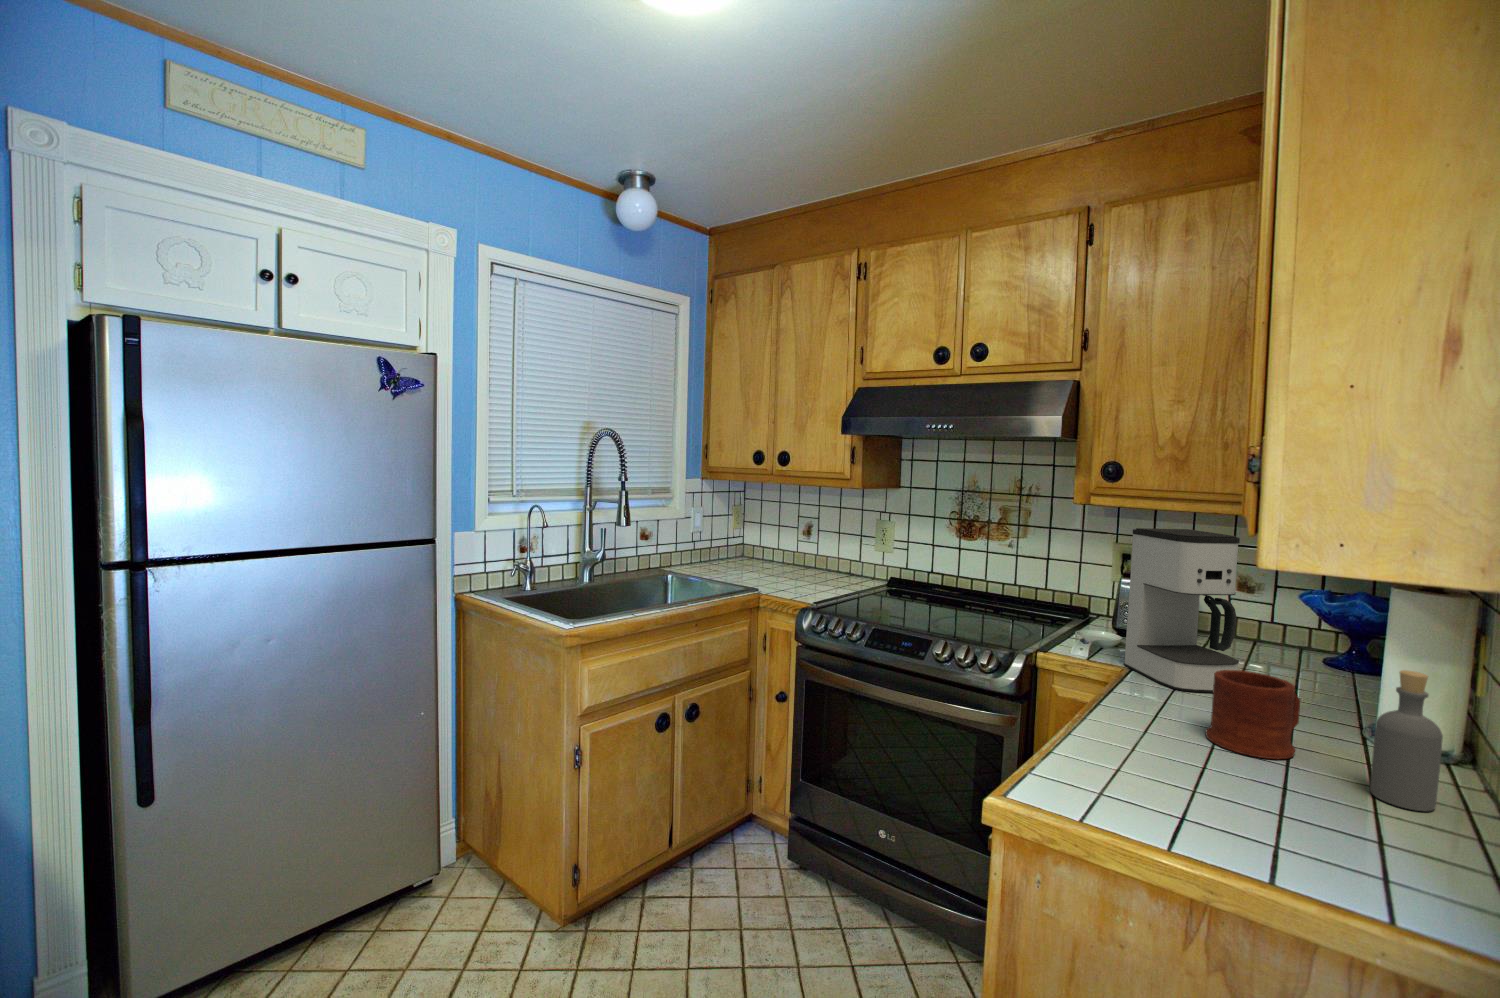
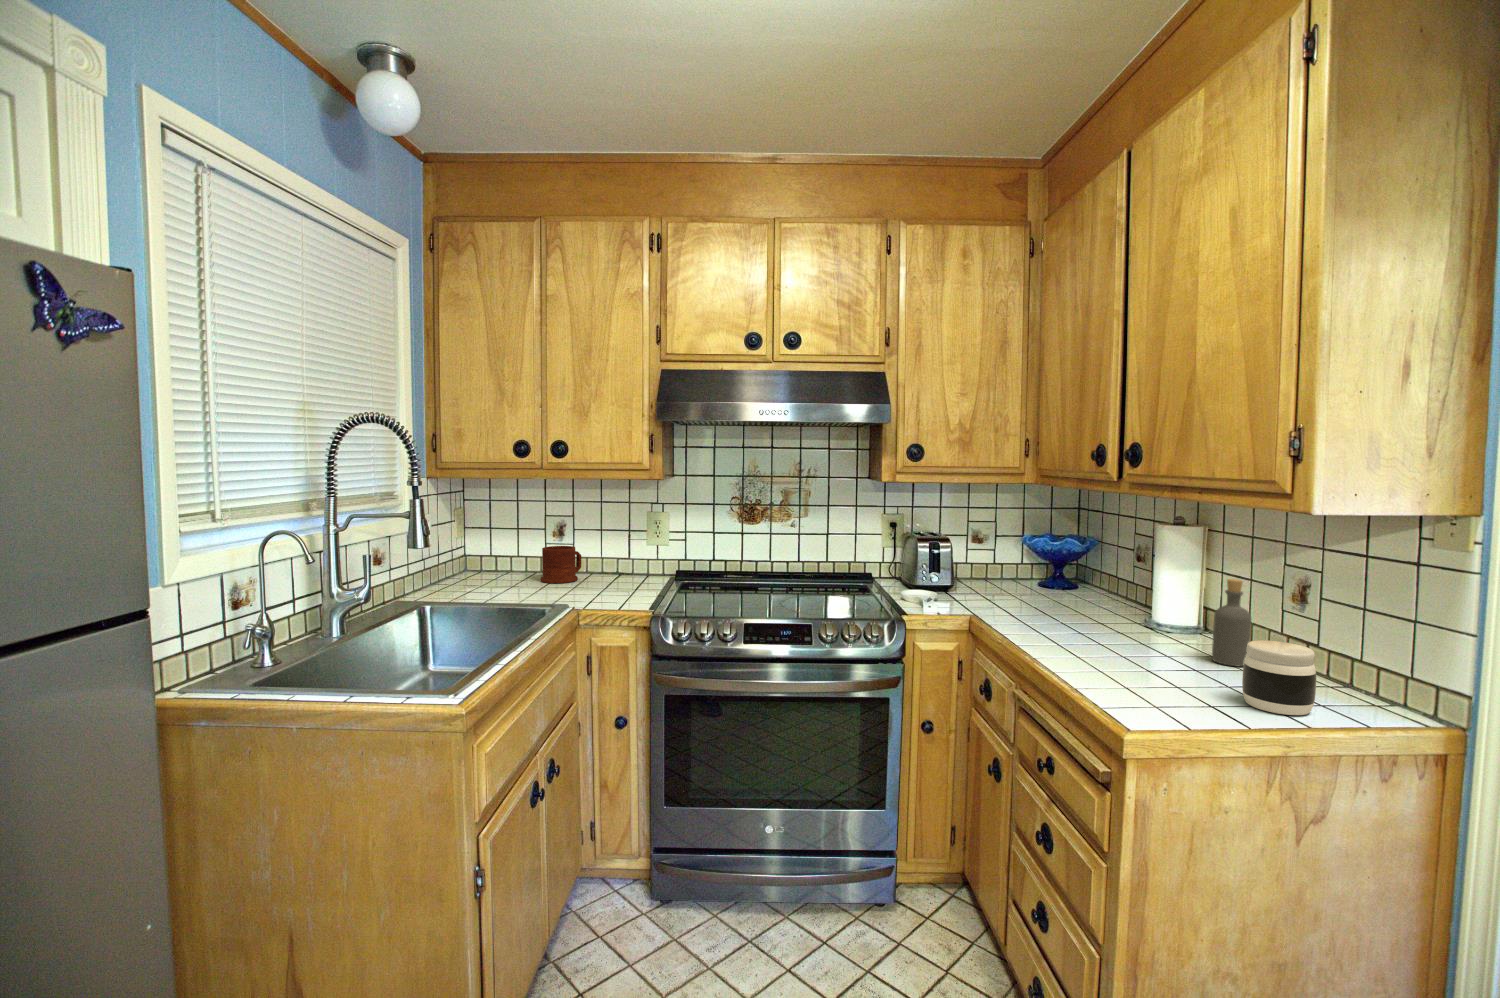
coffee maker: present [1124,528,1240,692] -> none [969,499,1052,625]
mug: present [1206,670,1300,759] -> present [541,546,581,583]
jar: none [1259,751,1376,880] -> present [1242,640,1316,715]

